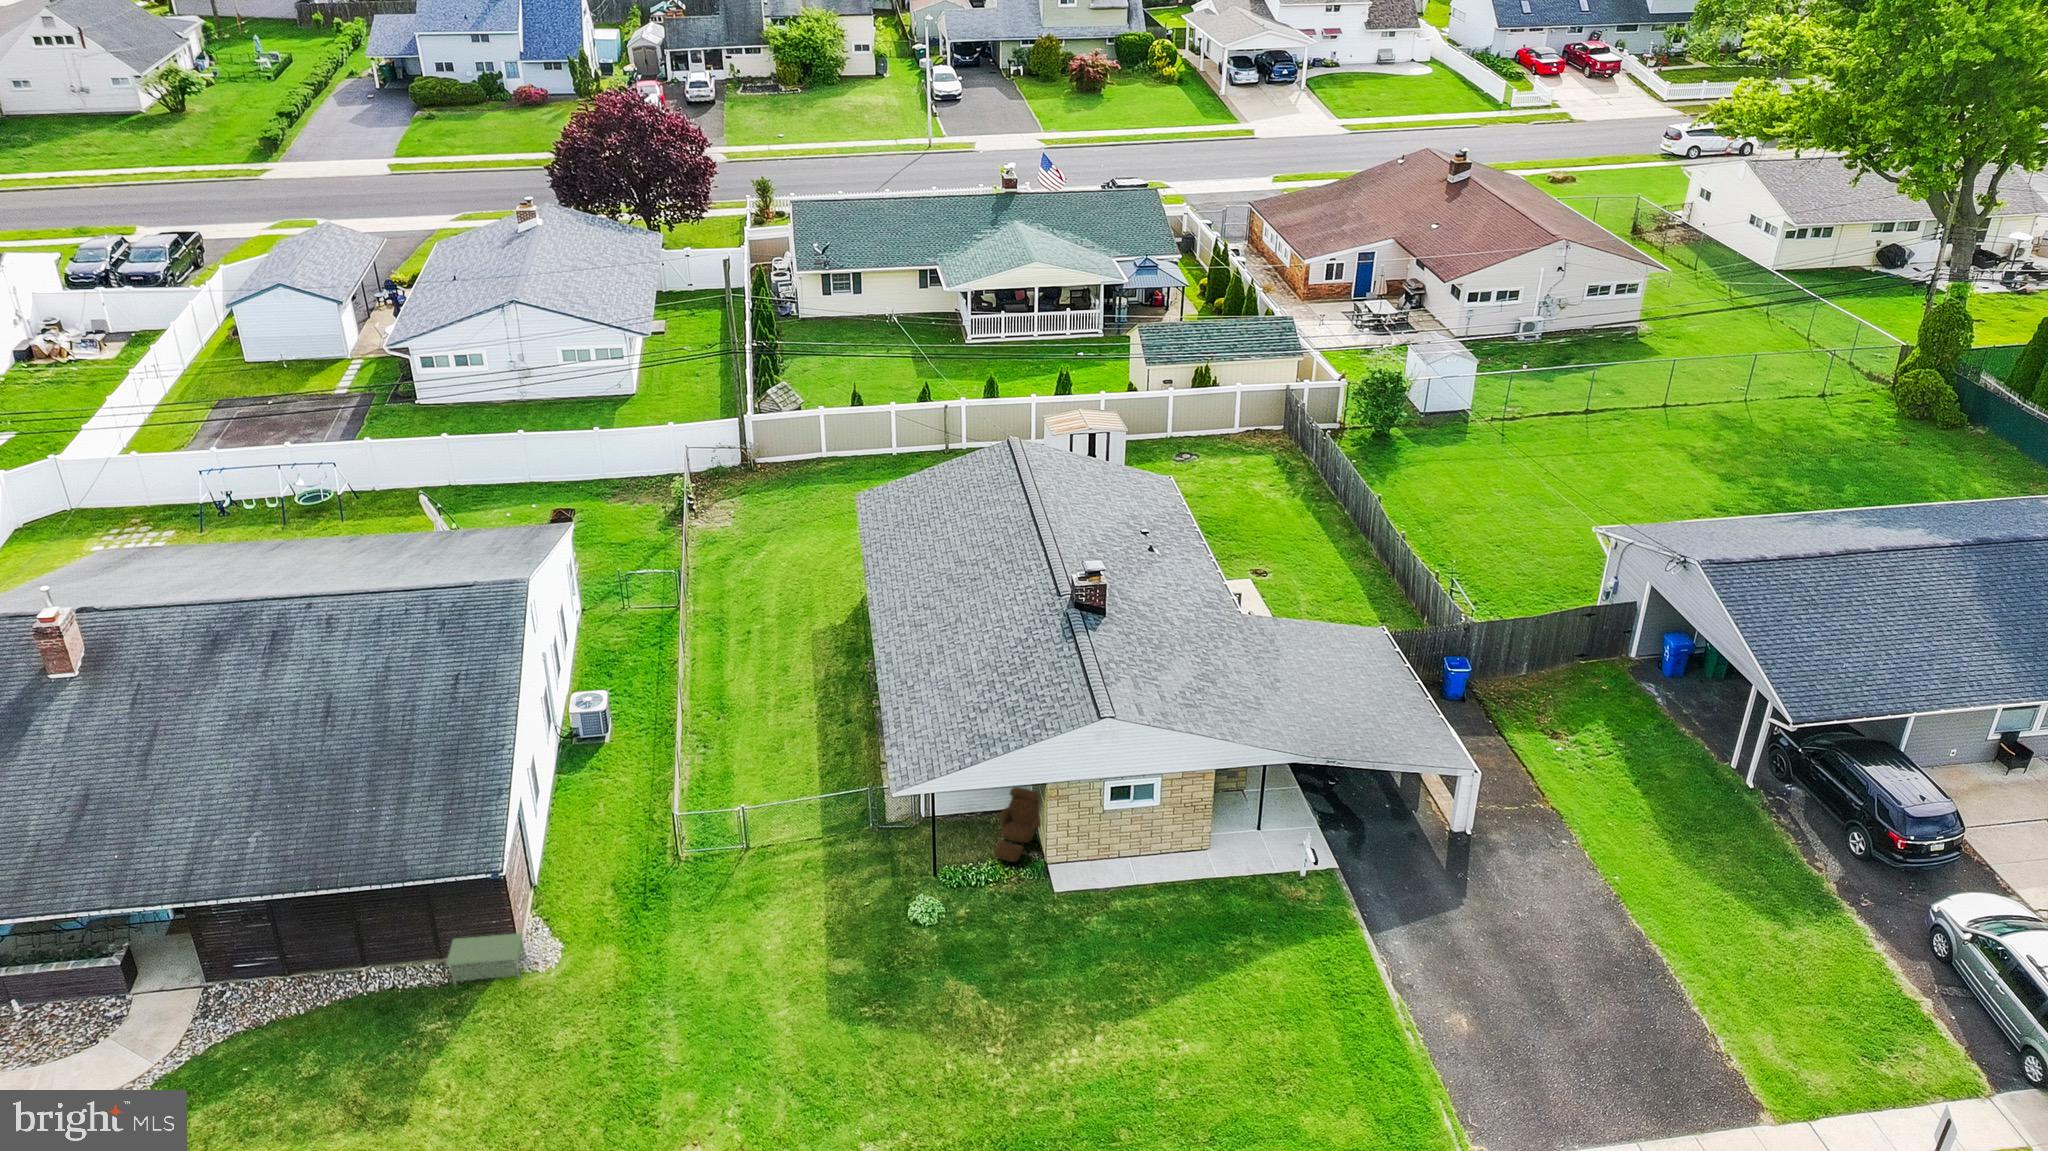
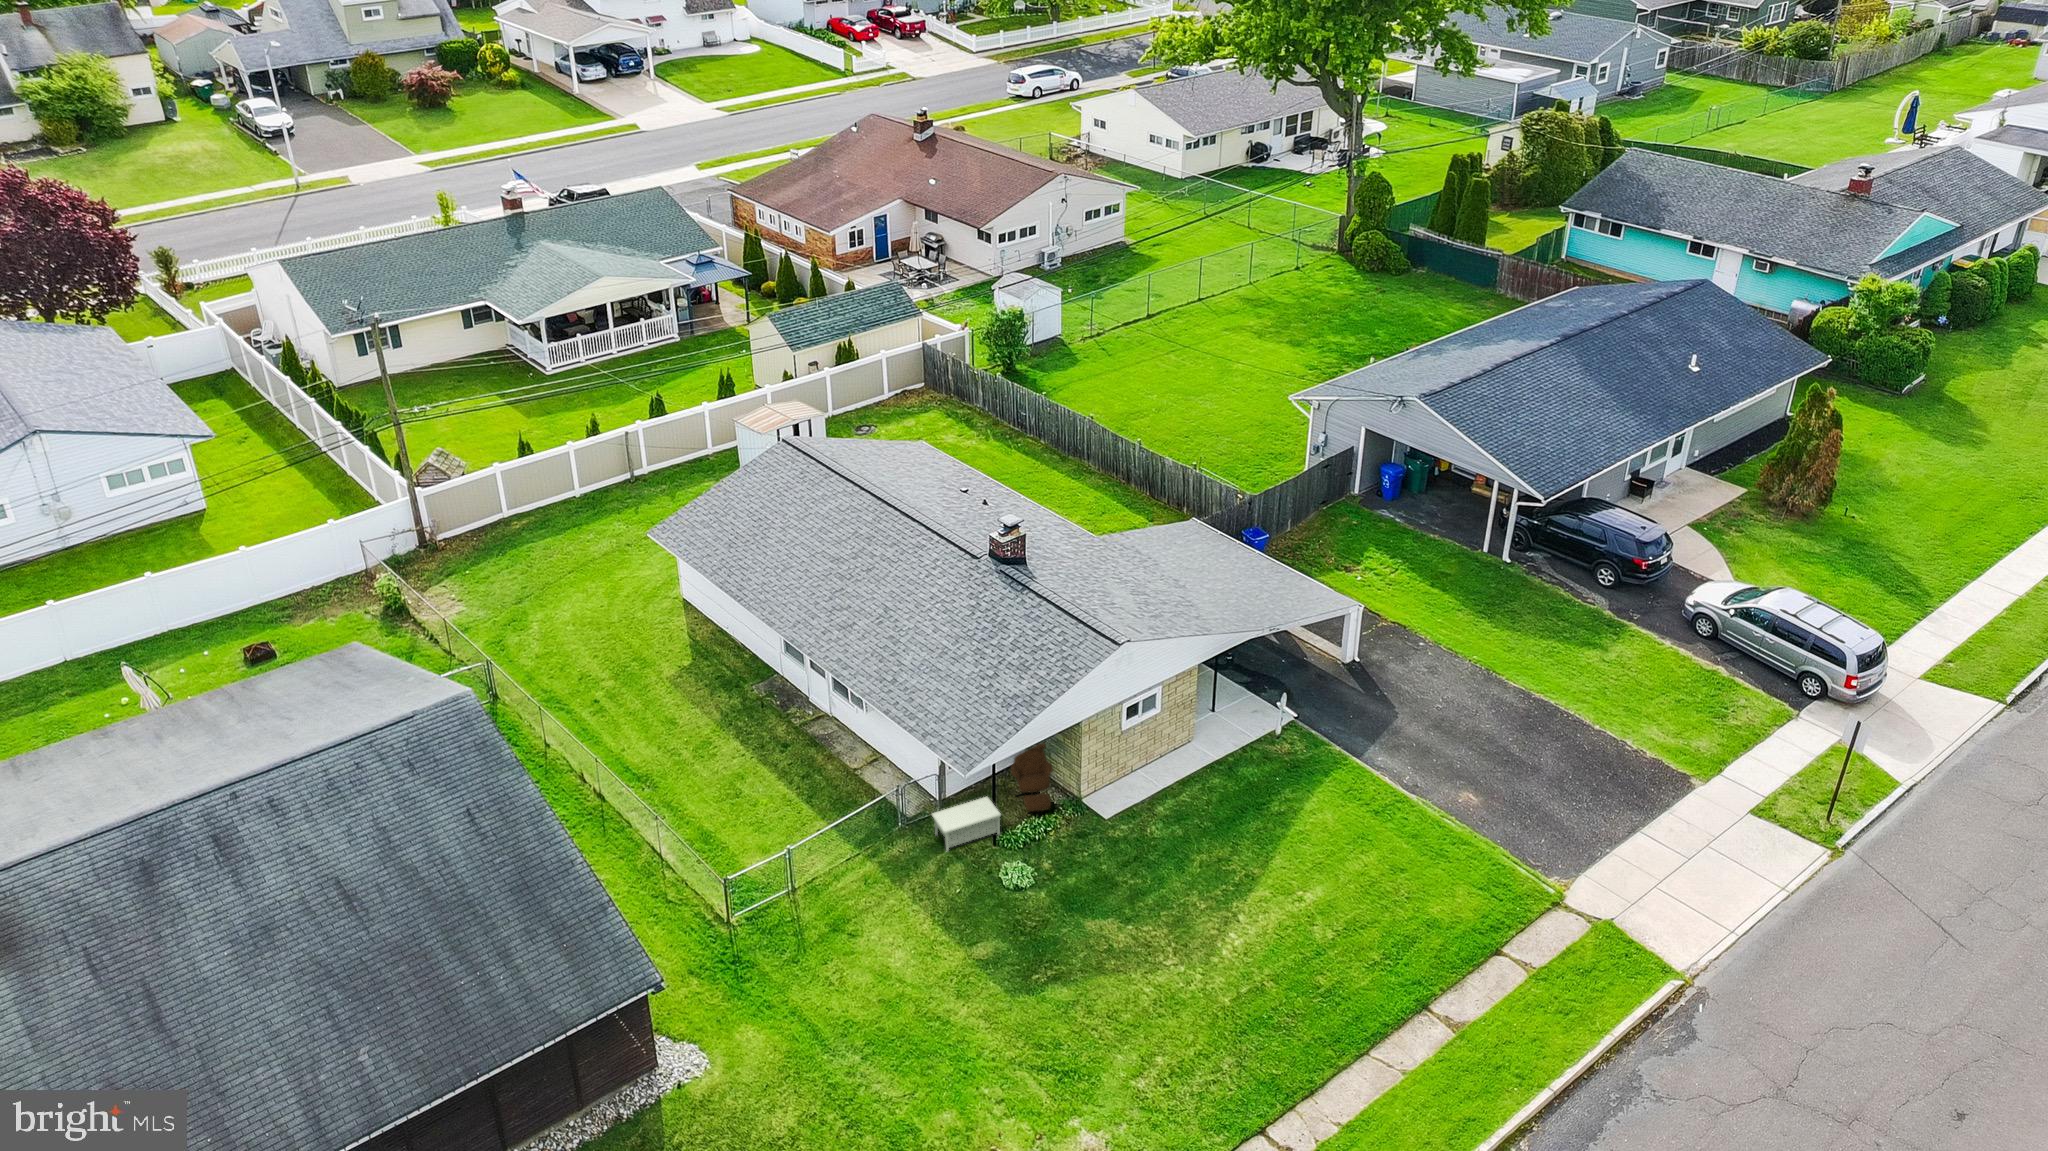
storage bench: present [446,933,526,985] -> present [932,797,1001,851]

